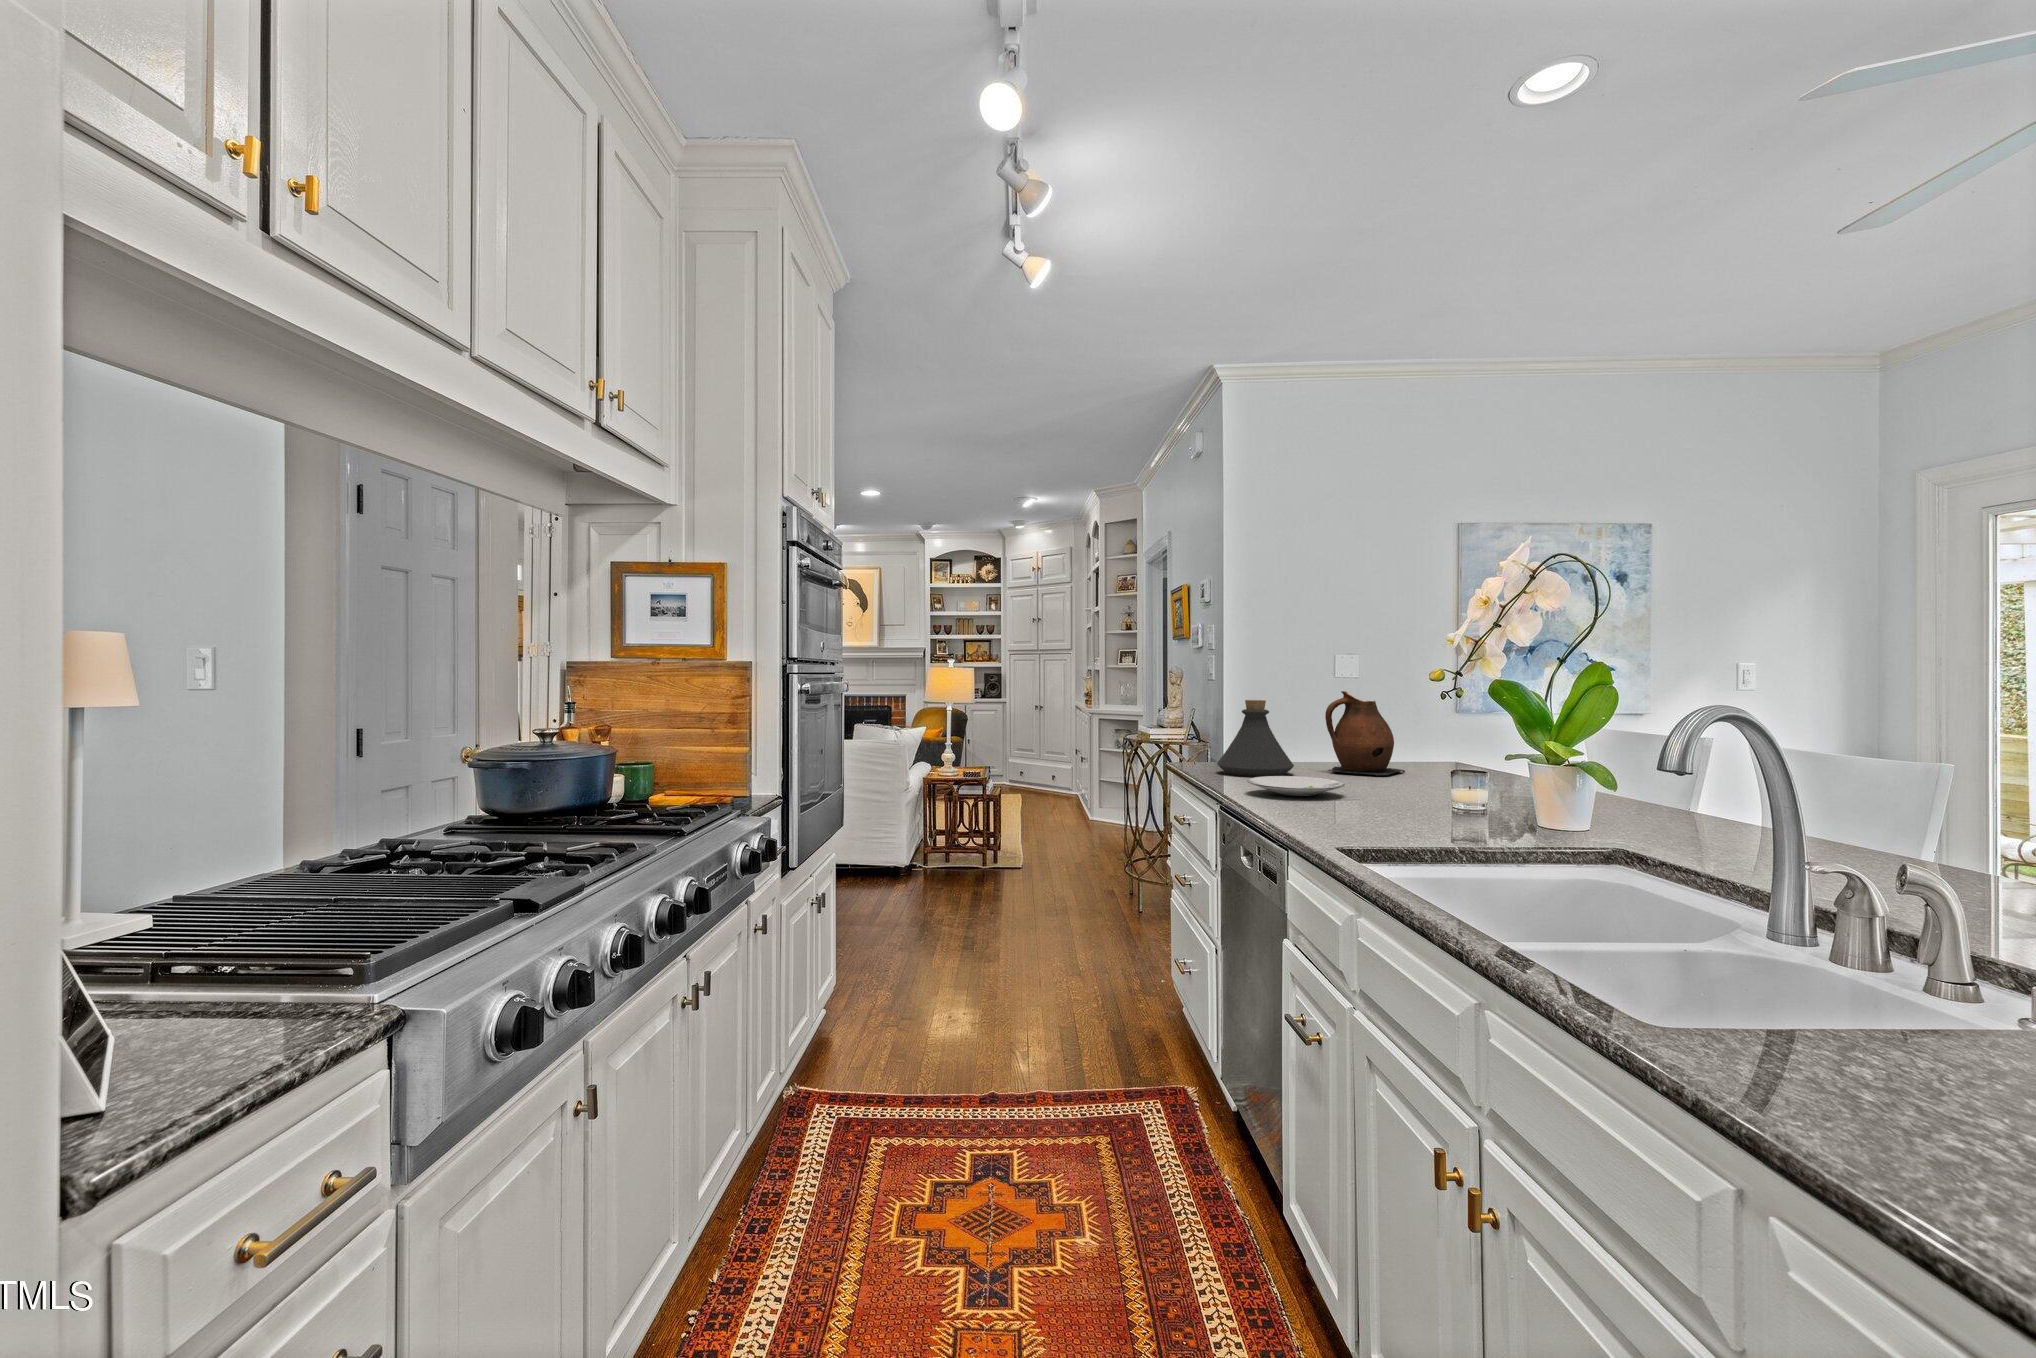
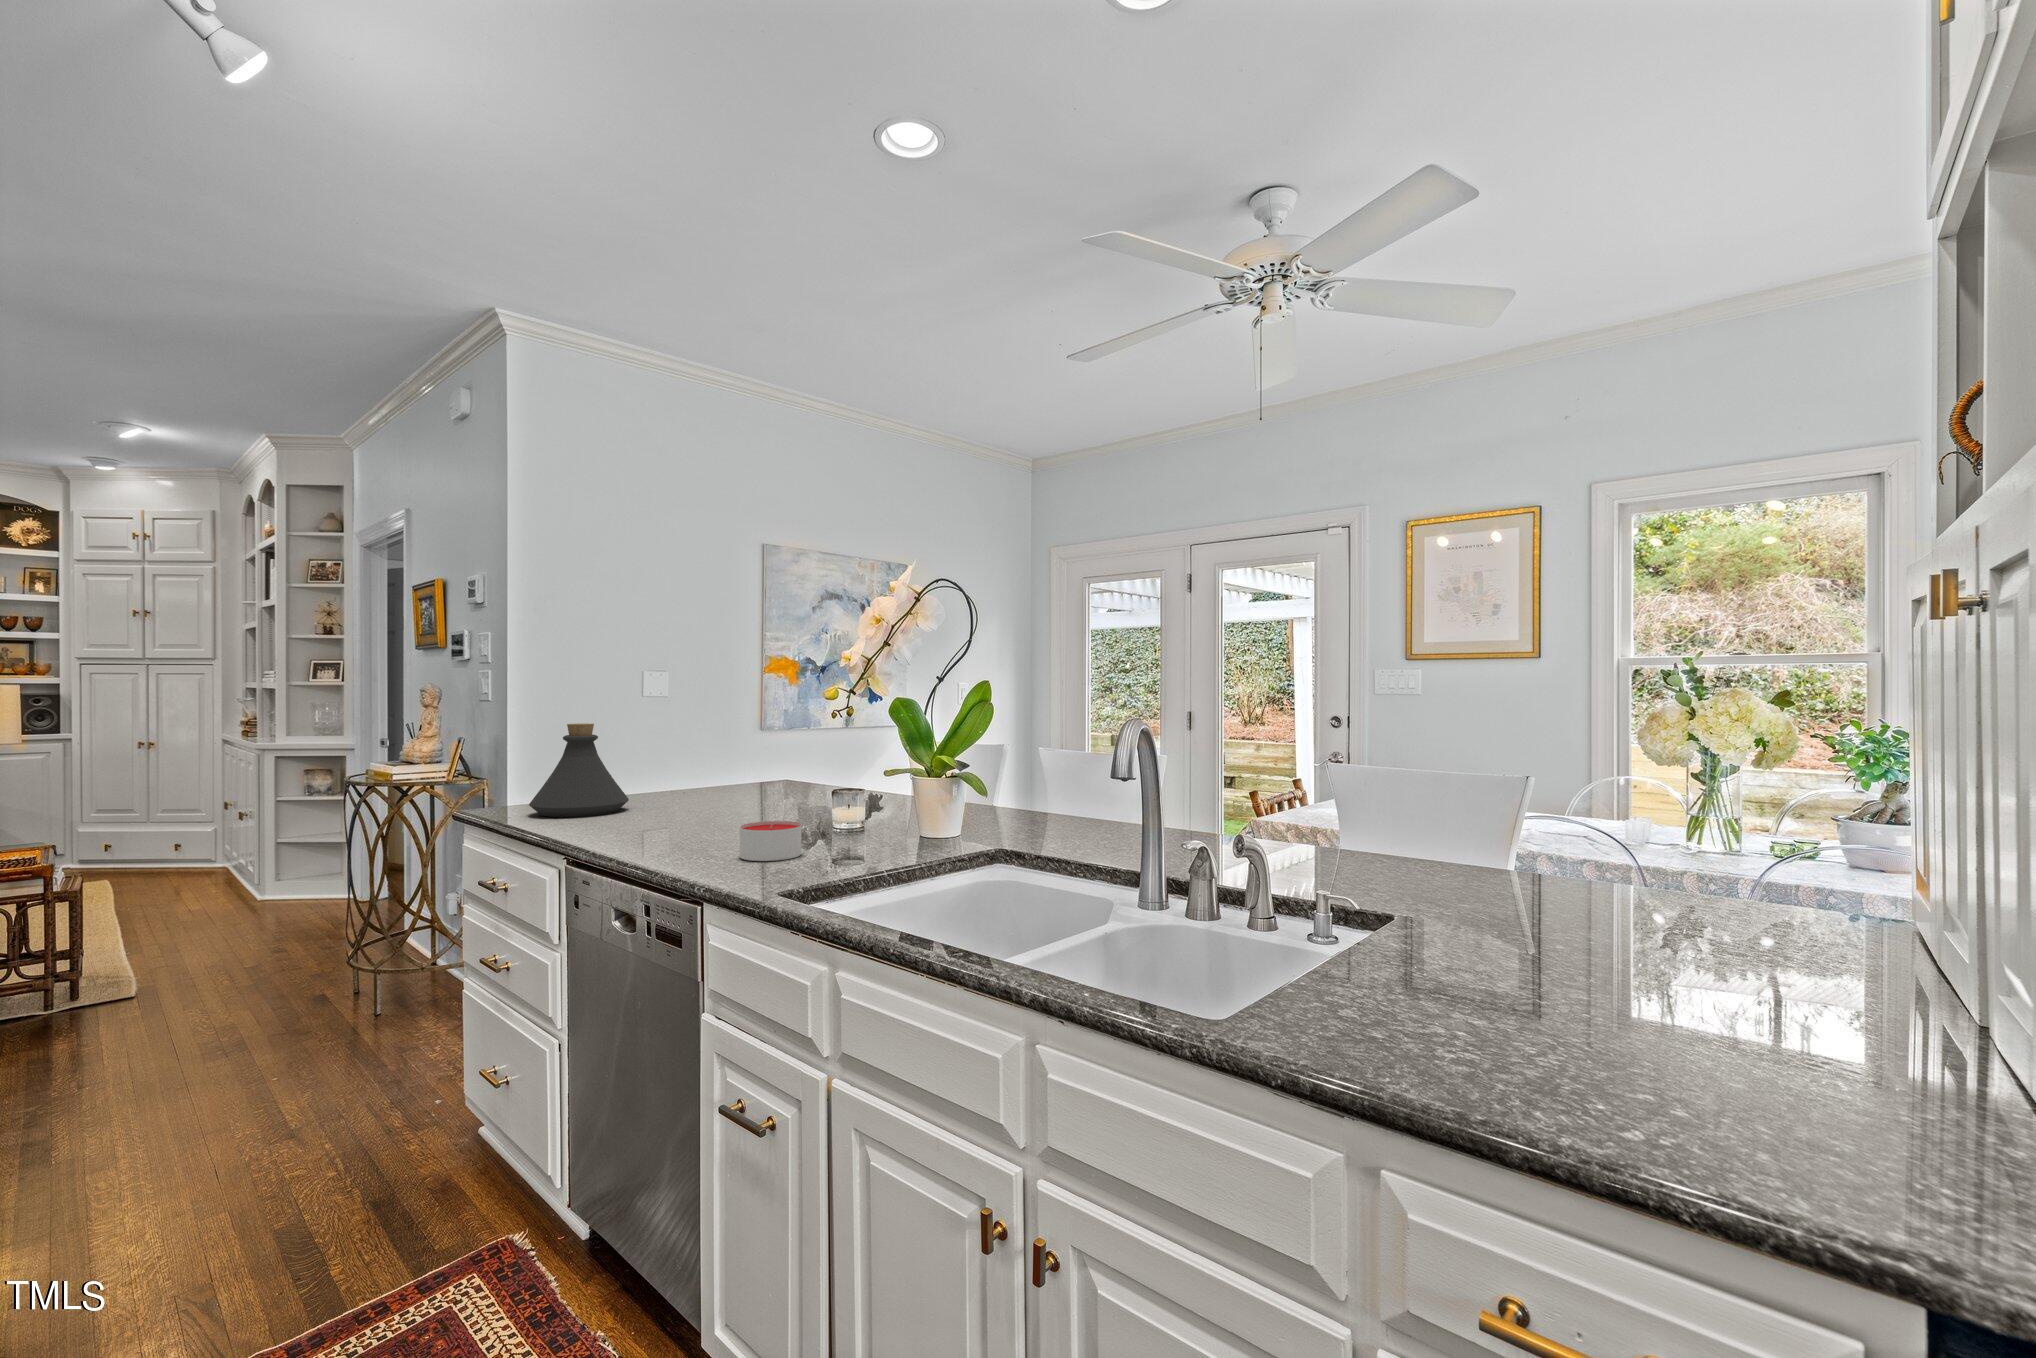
ceramic pitcher: present [1325,691,1405,777] -> none [661,710,743,802]
plate: present [1247,776,1345,797] -> none [596,811,715,836]
candle: none [1339,791,1396,826] -> present [740,821,801,861]

